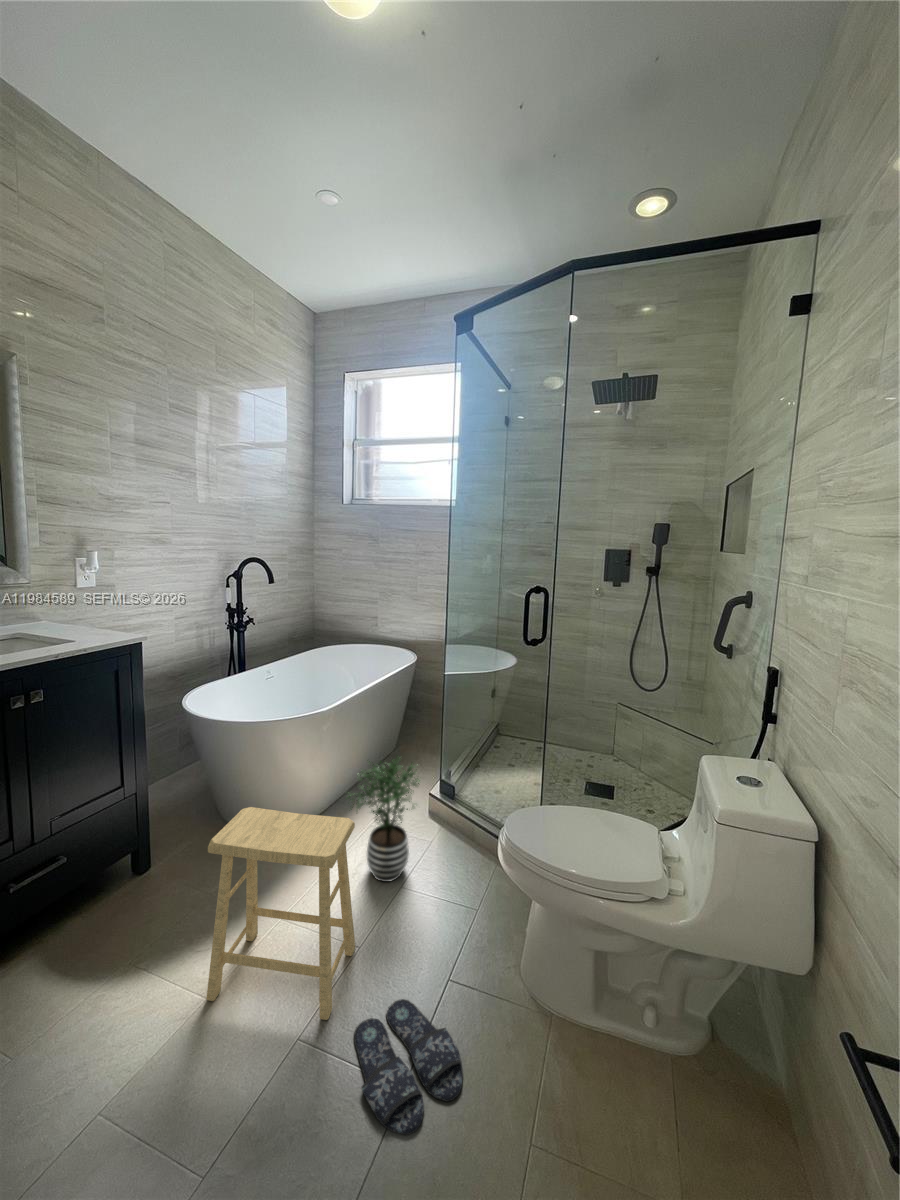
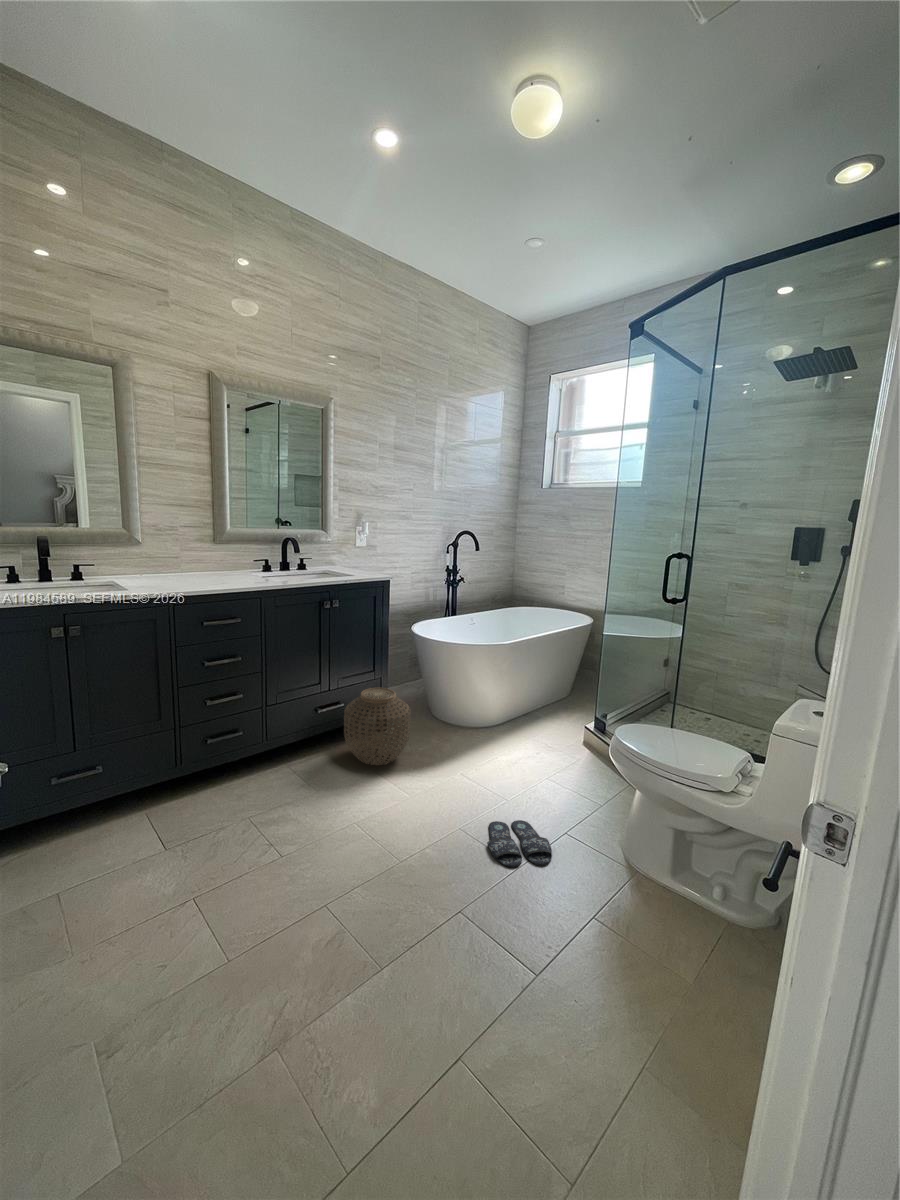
potted plant: present [348,759,420,882] -> none [507,679,569,770]
footstool: present [206,807,355,1020] -> none [411,684,504,815]
woven basket: none [60,825,194,971] -> present [344,688,410,765]

